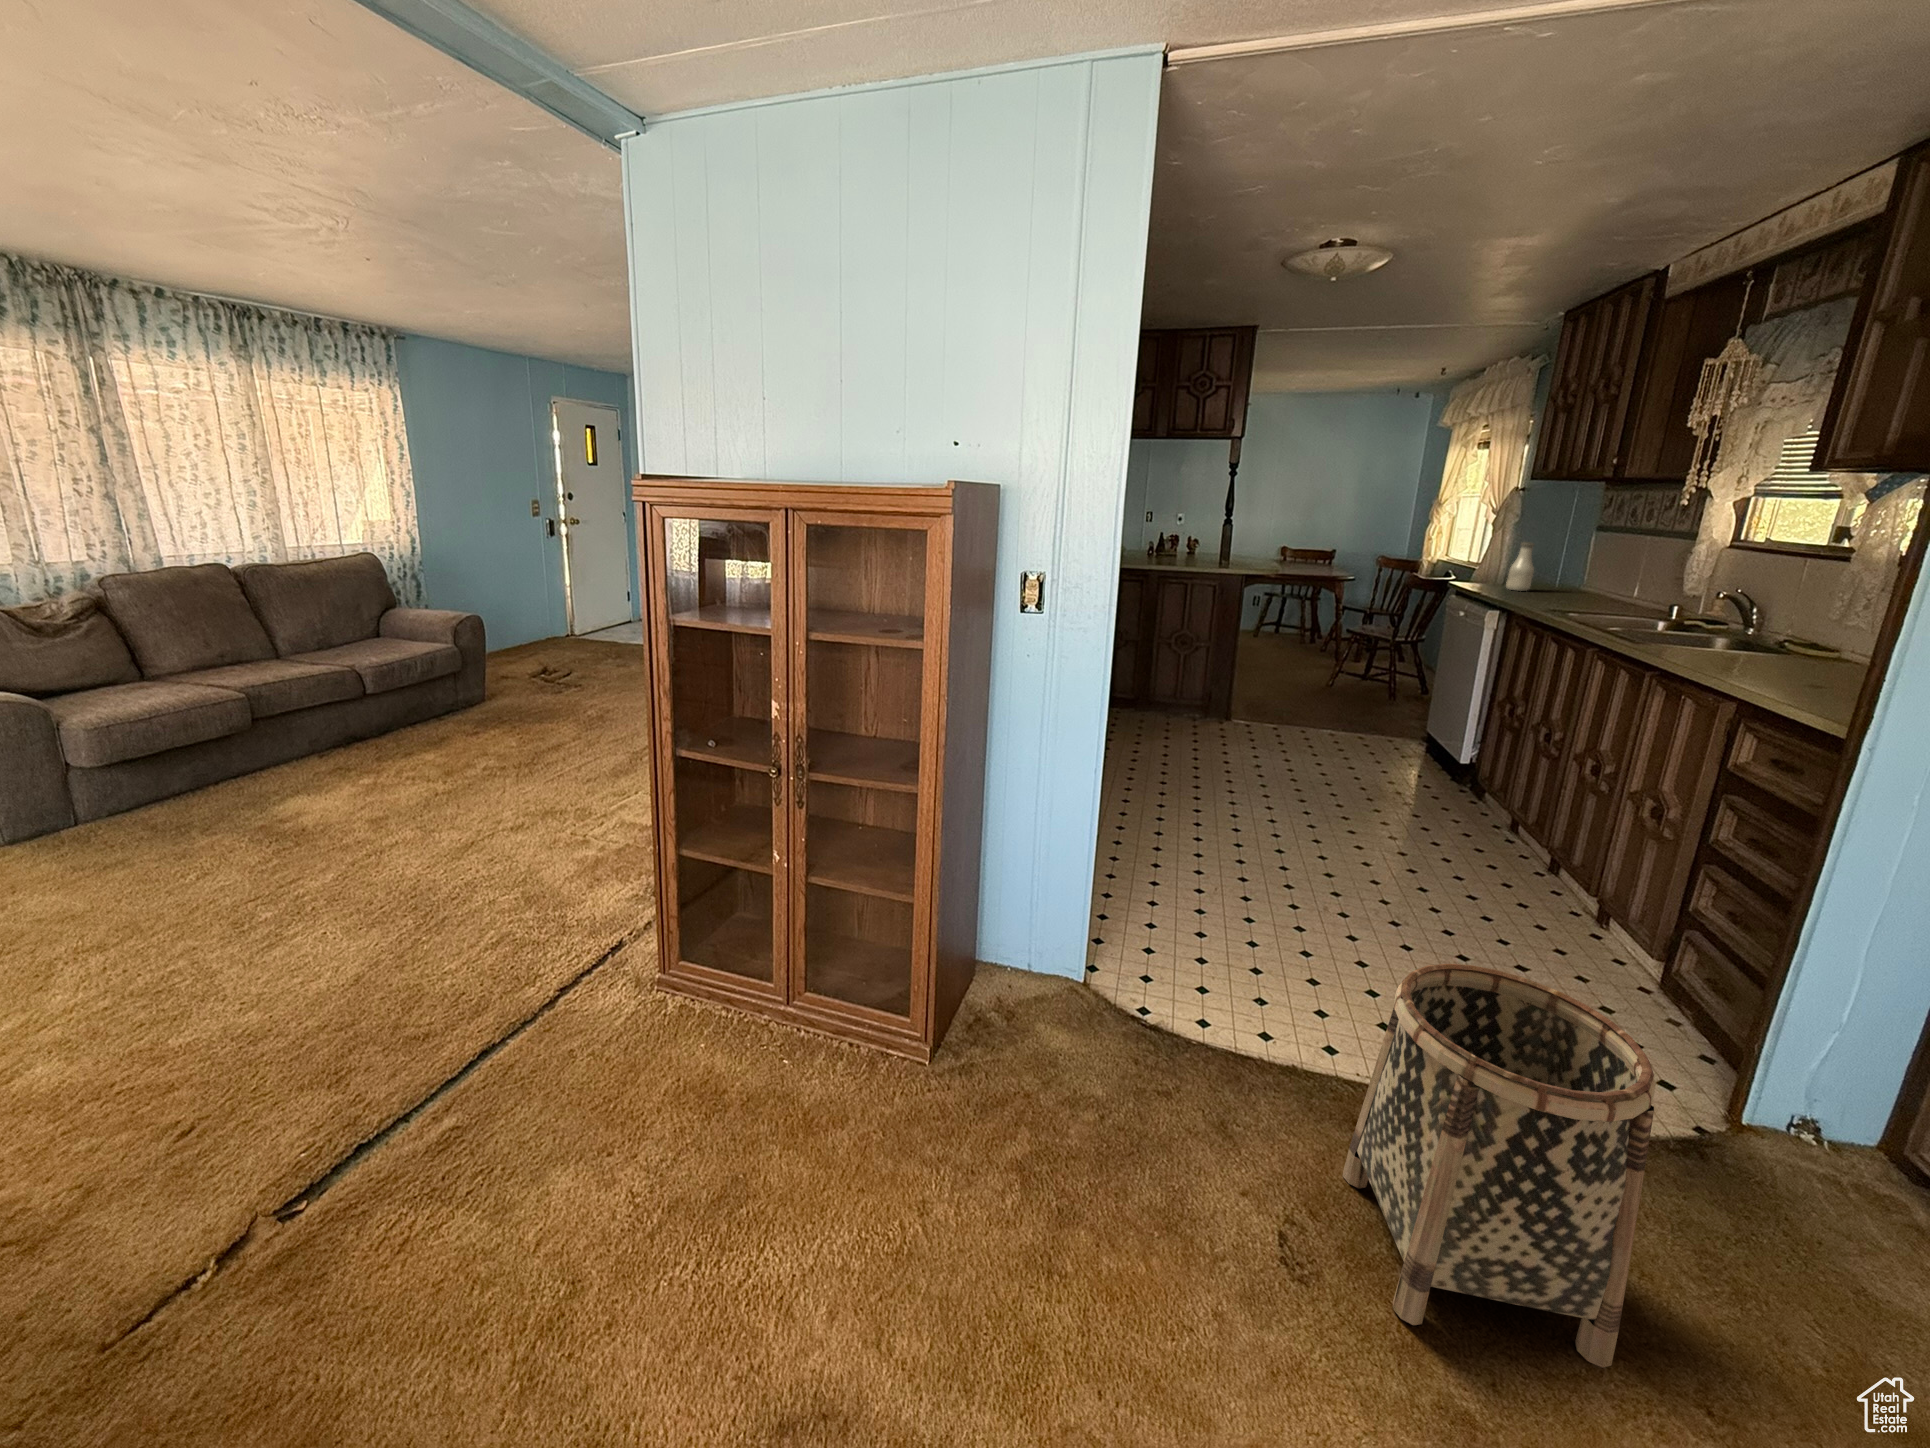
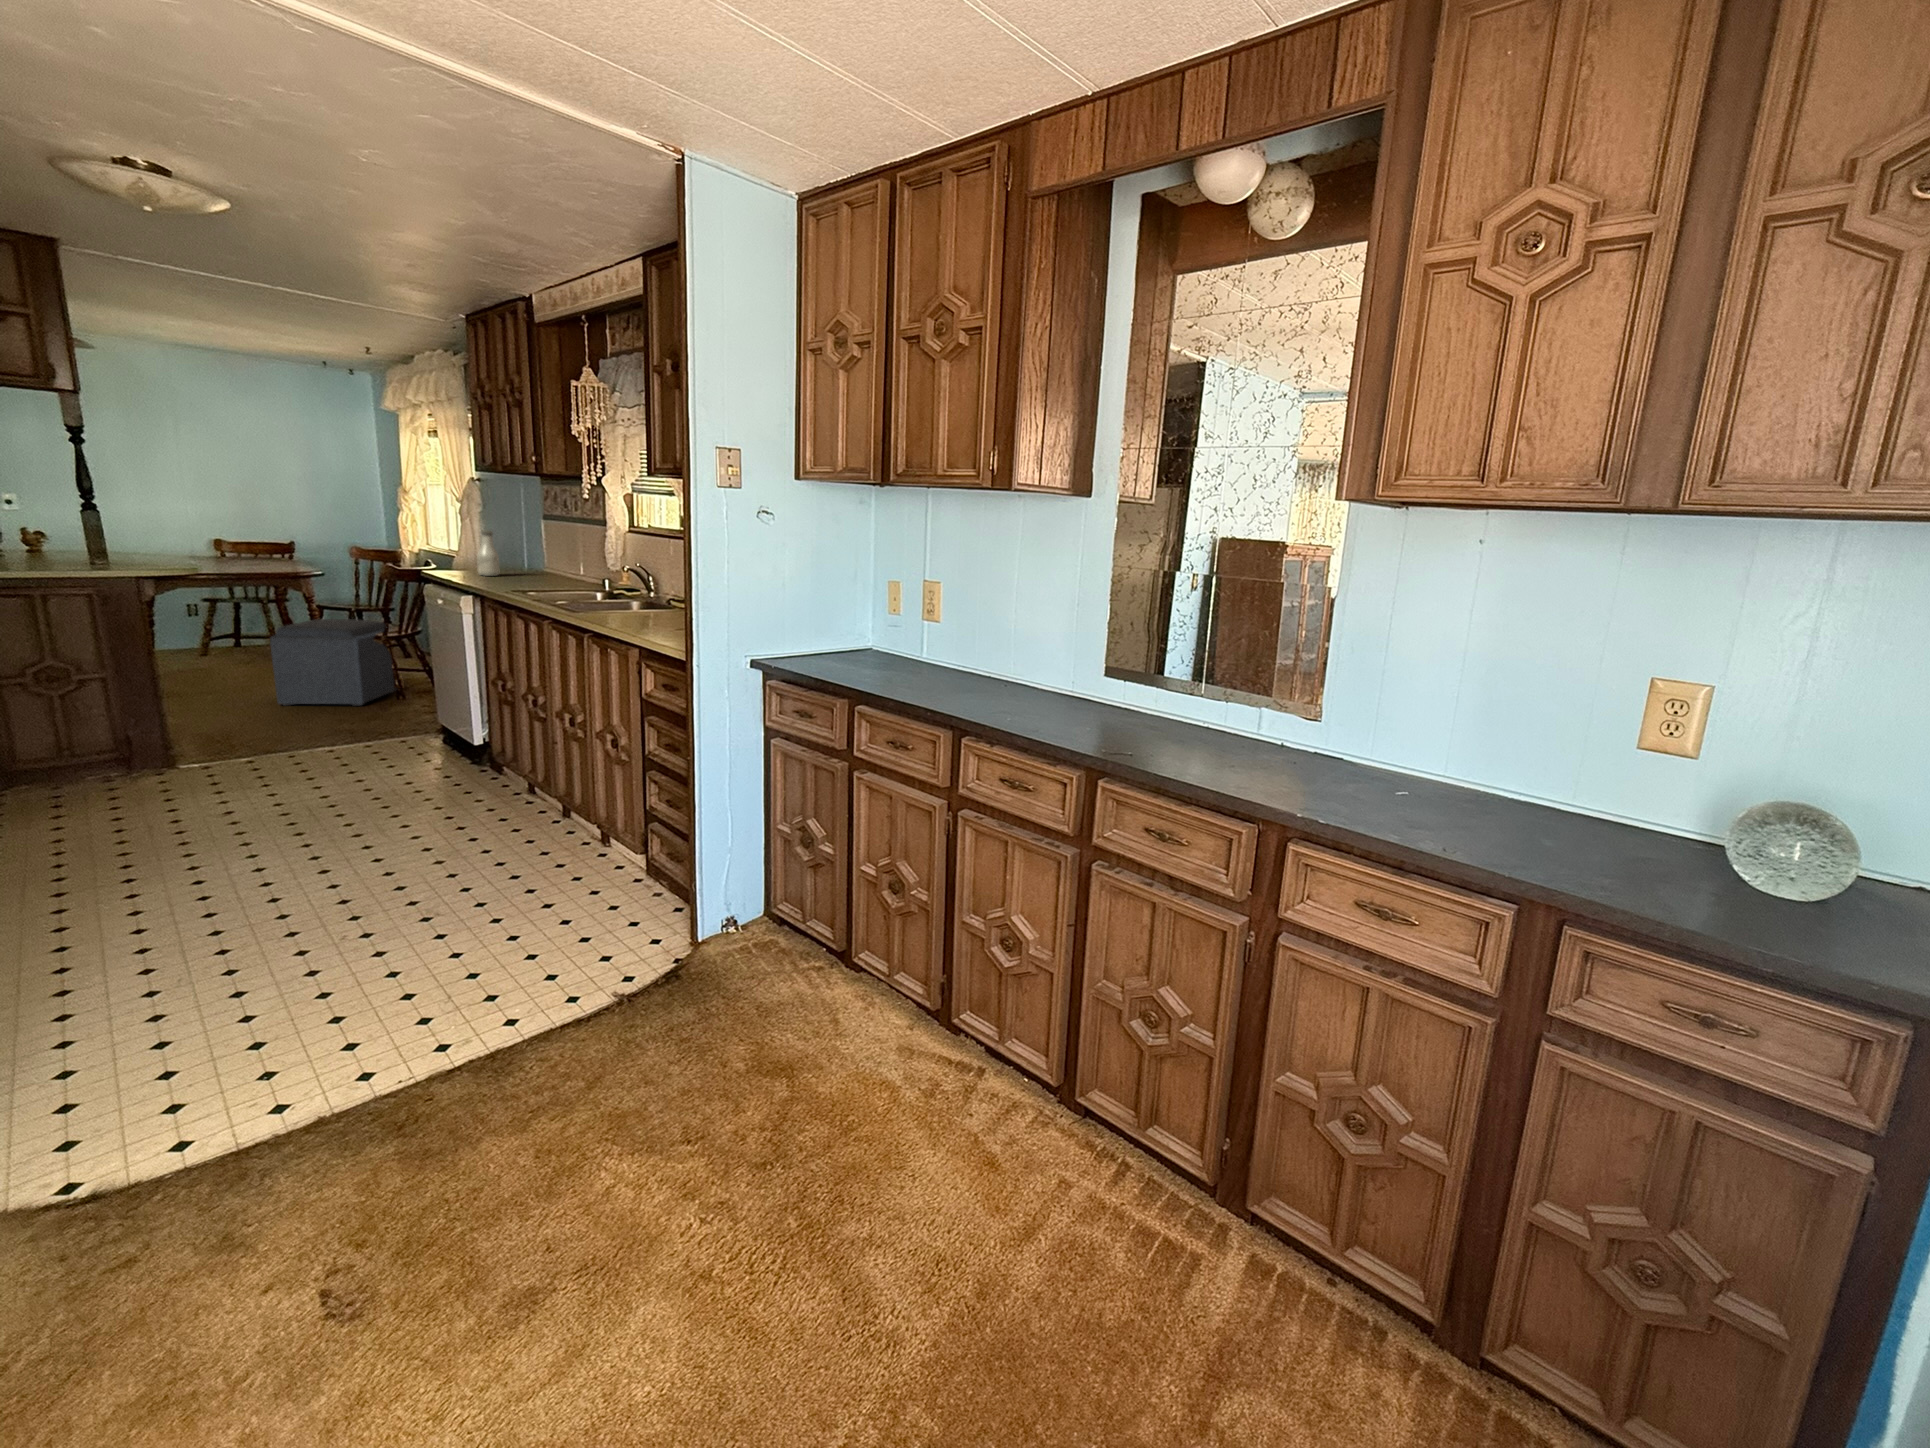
ottoman: none [1298,618,1399,698] -> present [270,619,396,706]
basket: present [1343,964,1656,1368] -> none [389,910,633,1271]

